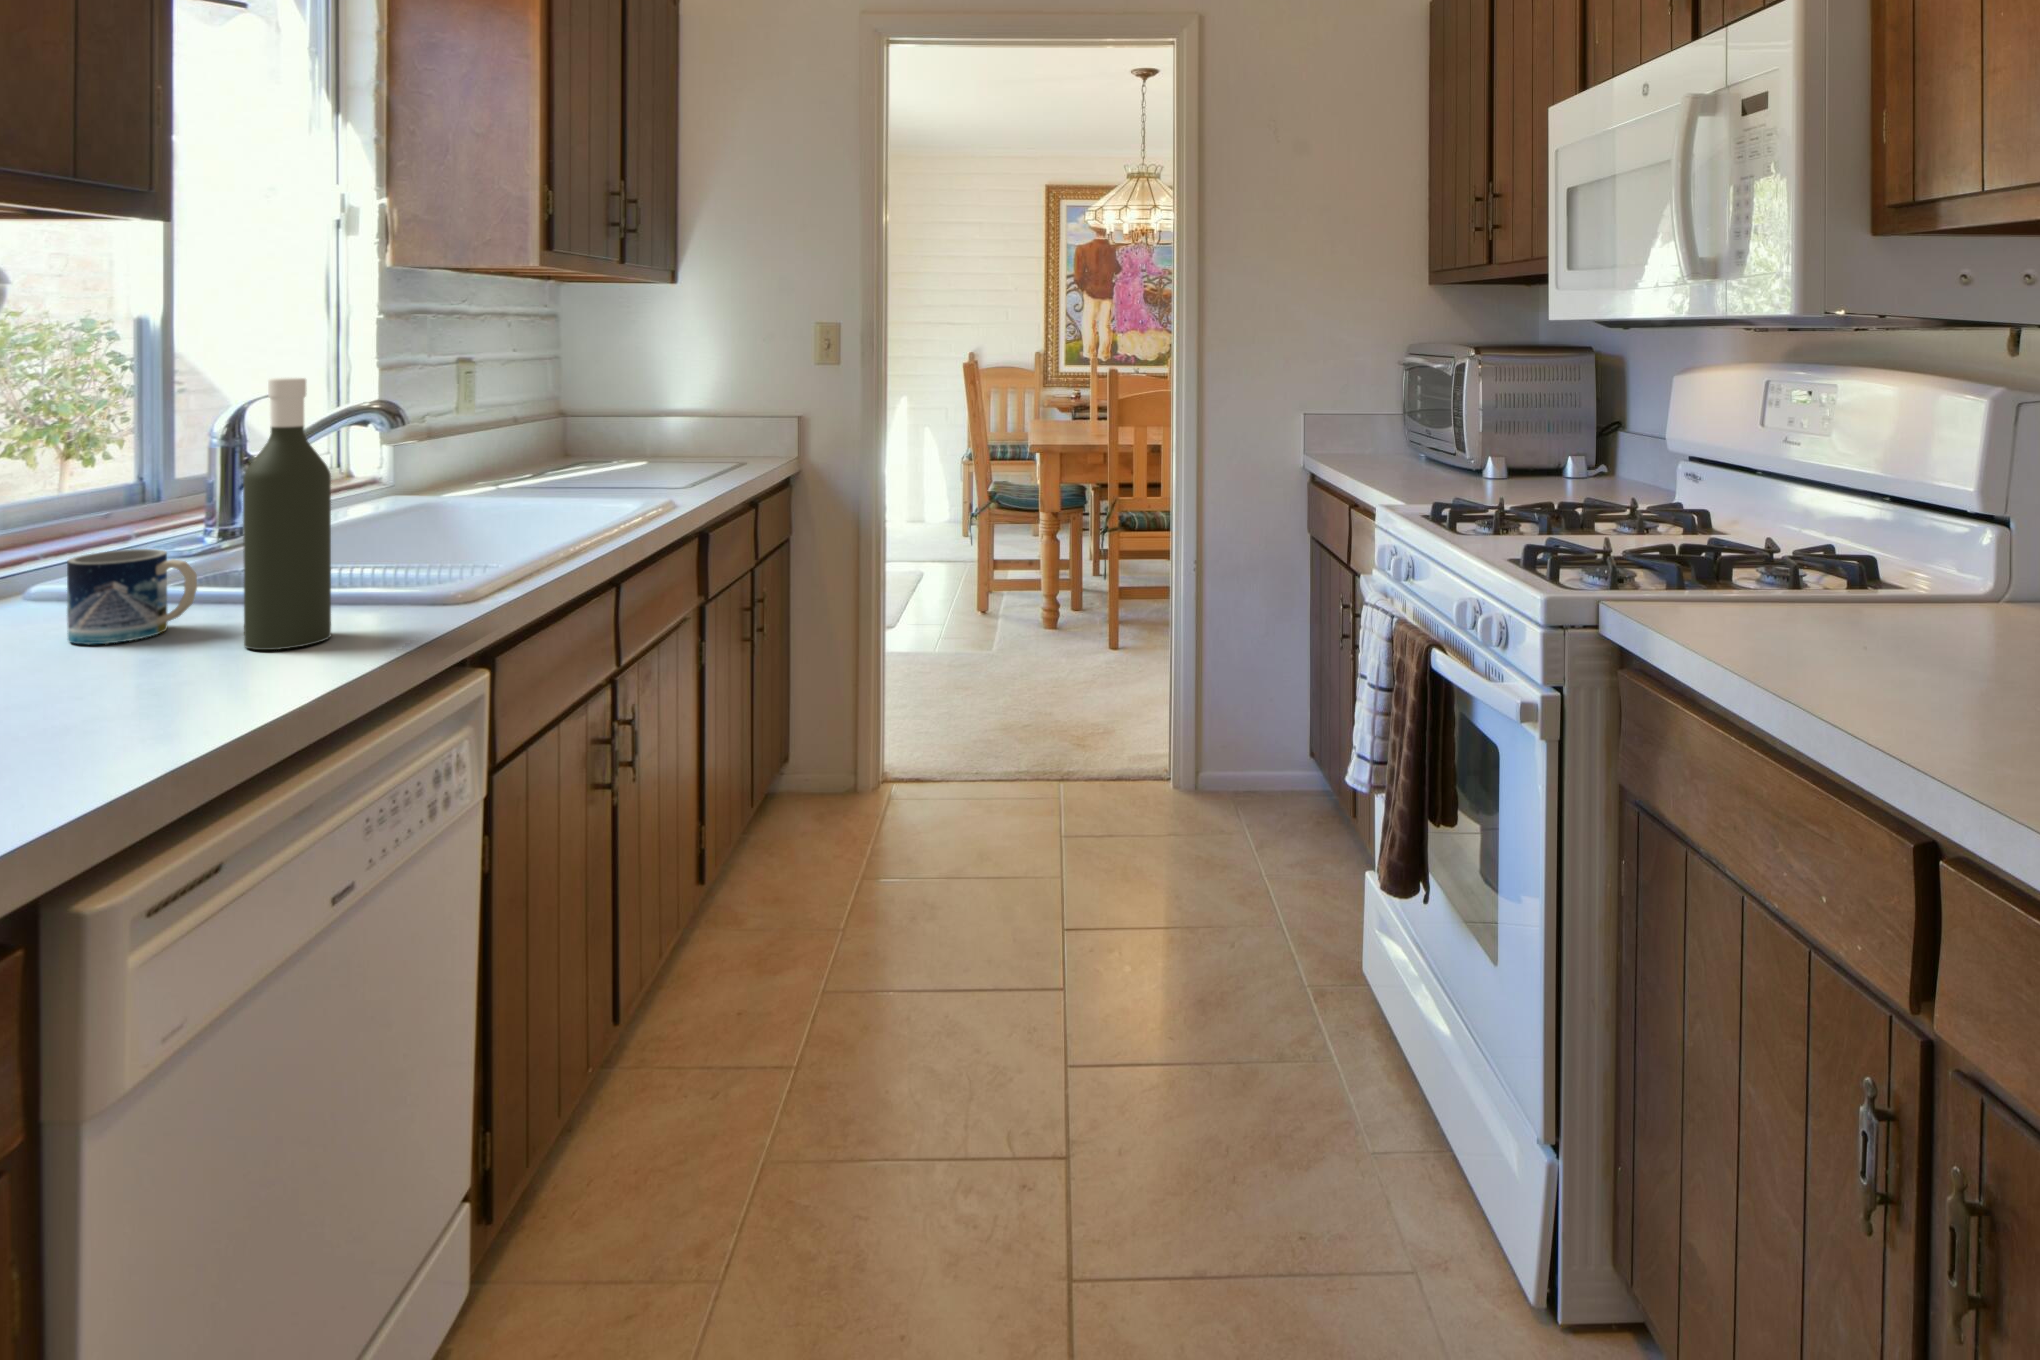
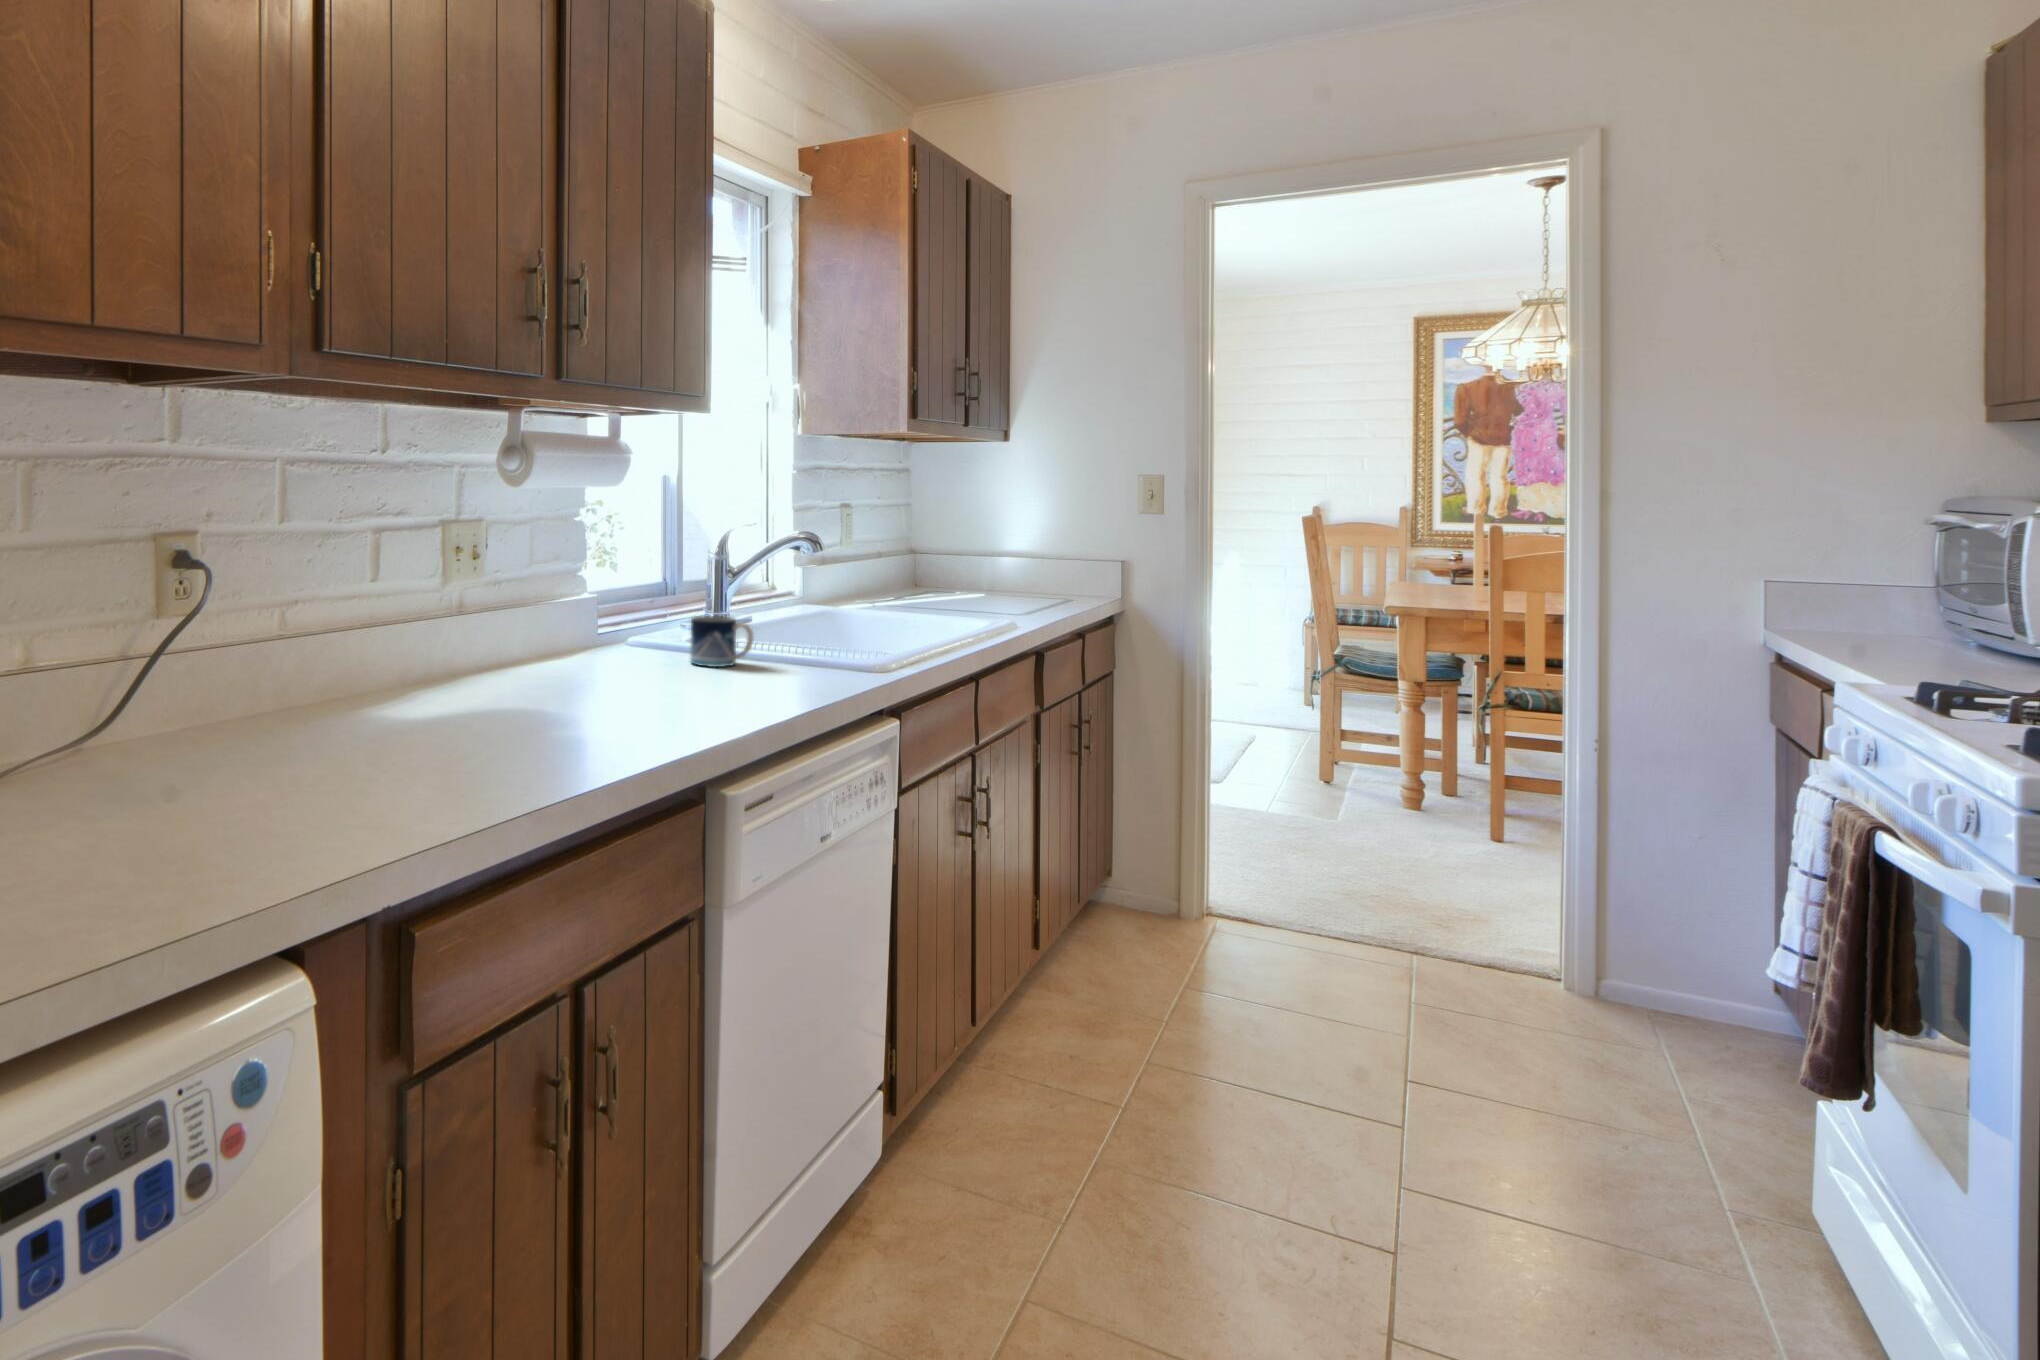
bottle: present [243,378,331,650] -> none [784,517,830,679]

